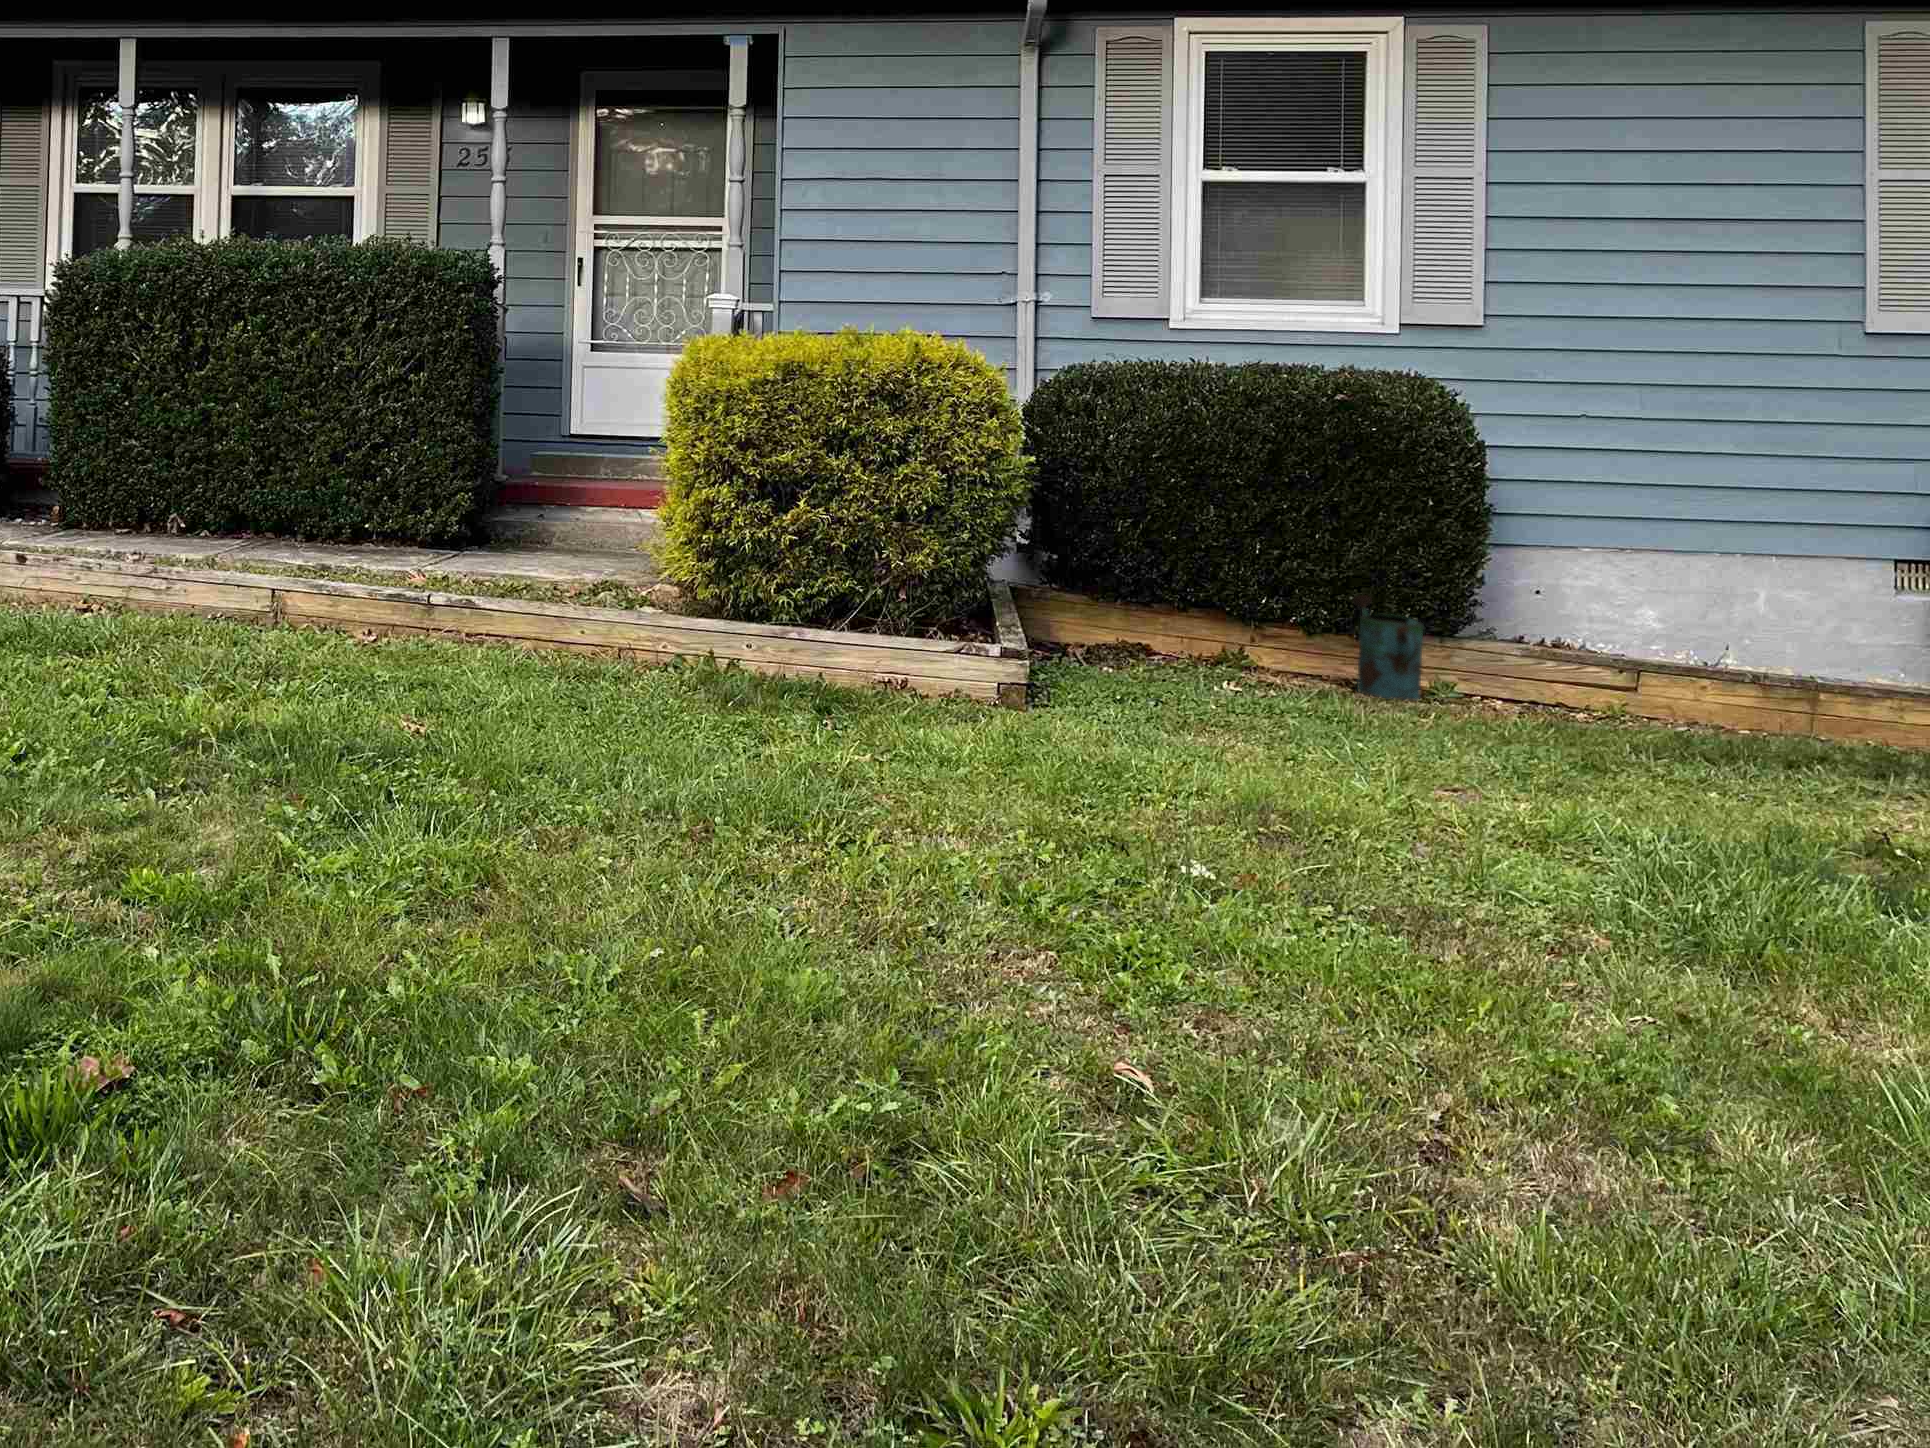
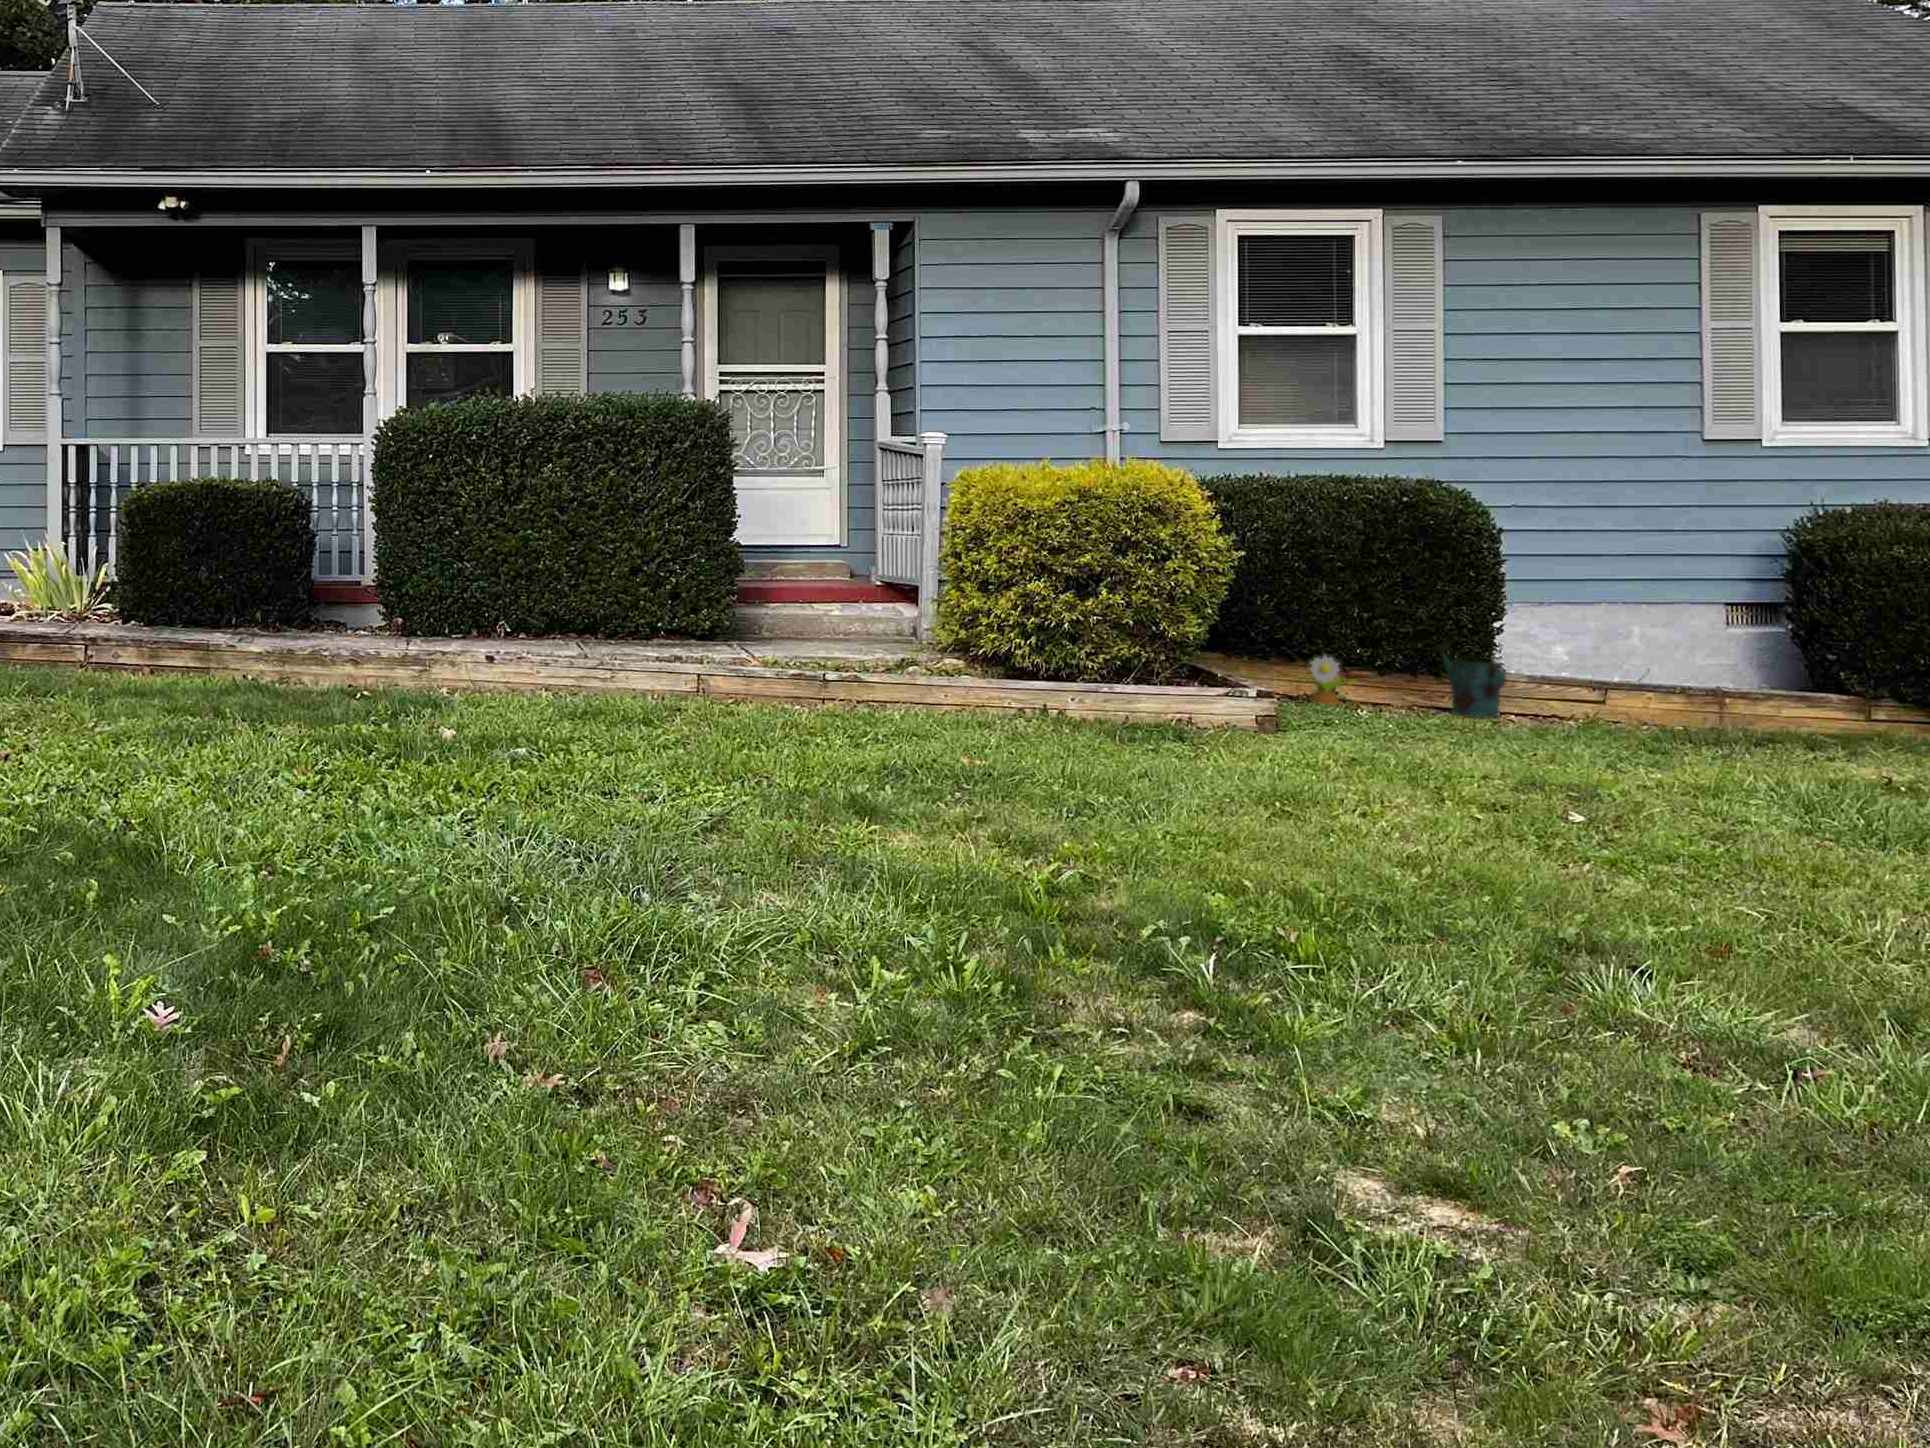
decorative plant: none [1156,600,1239,669] -> present [1303,656,1355,705]

